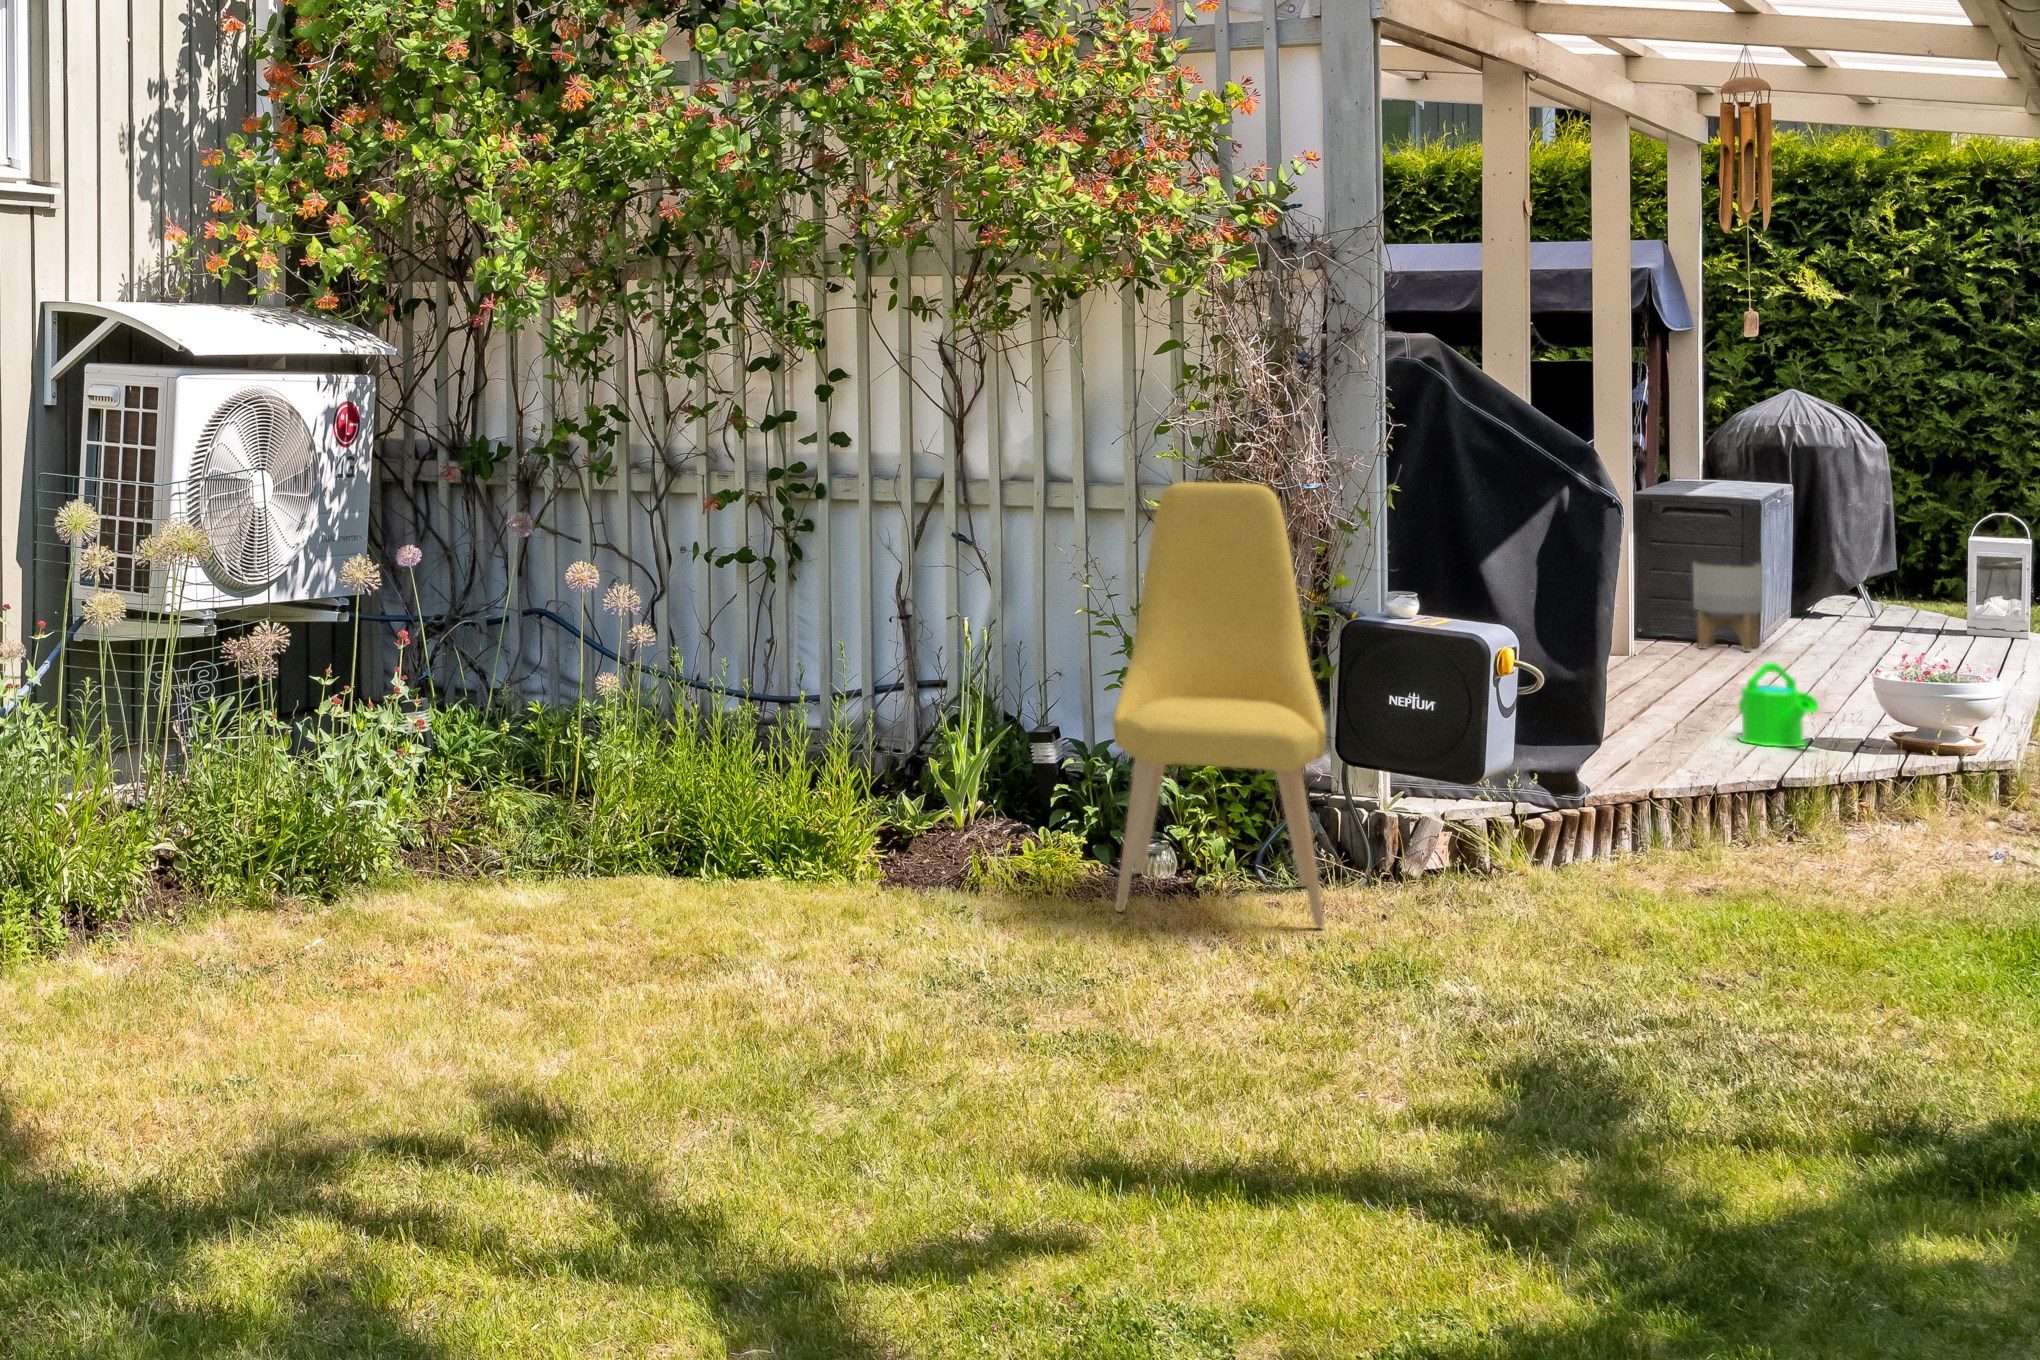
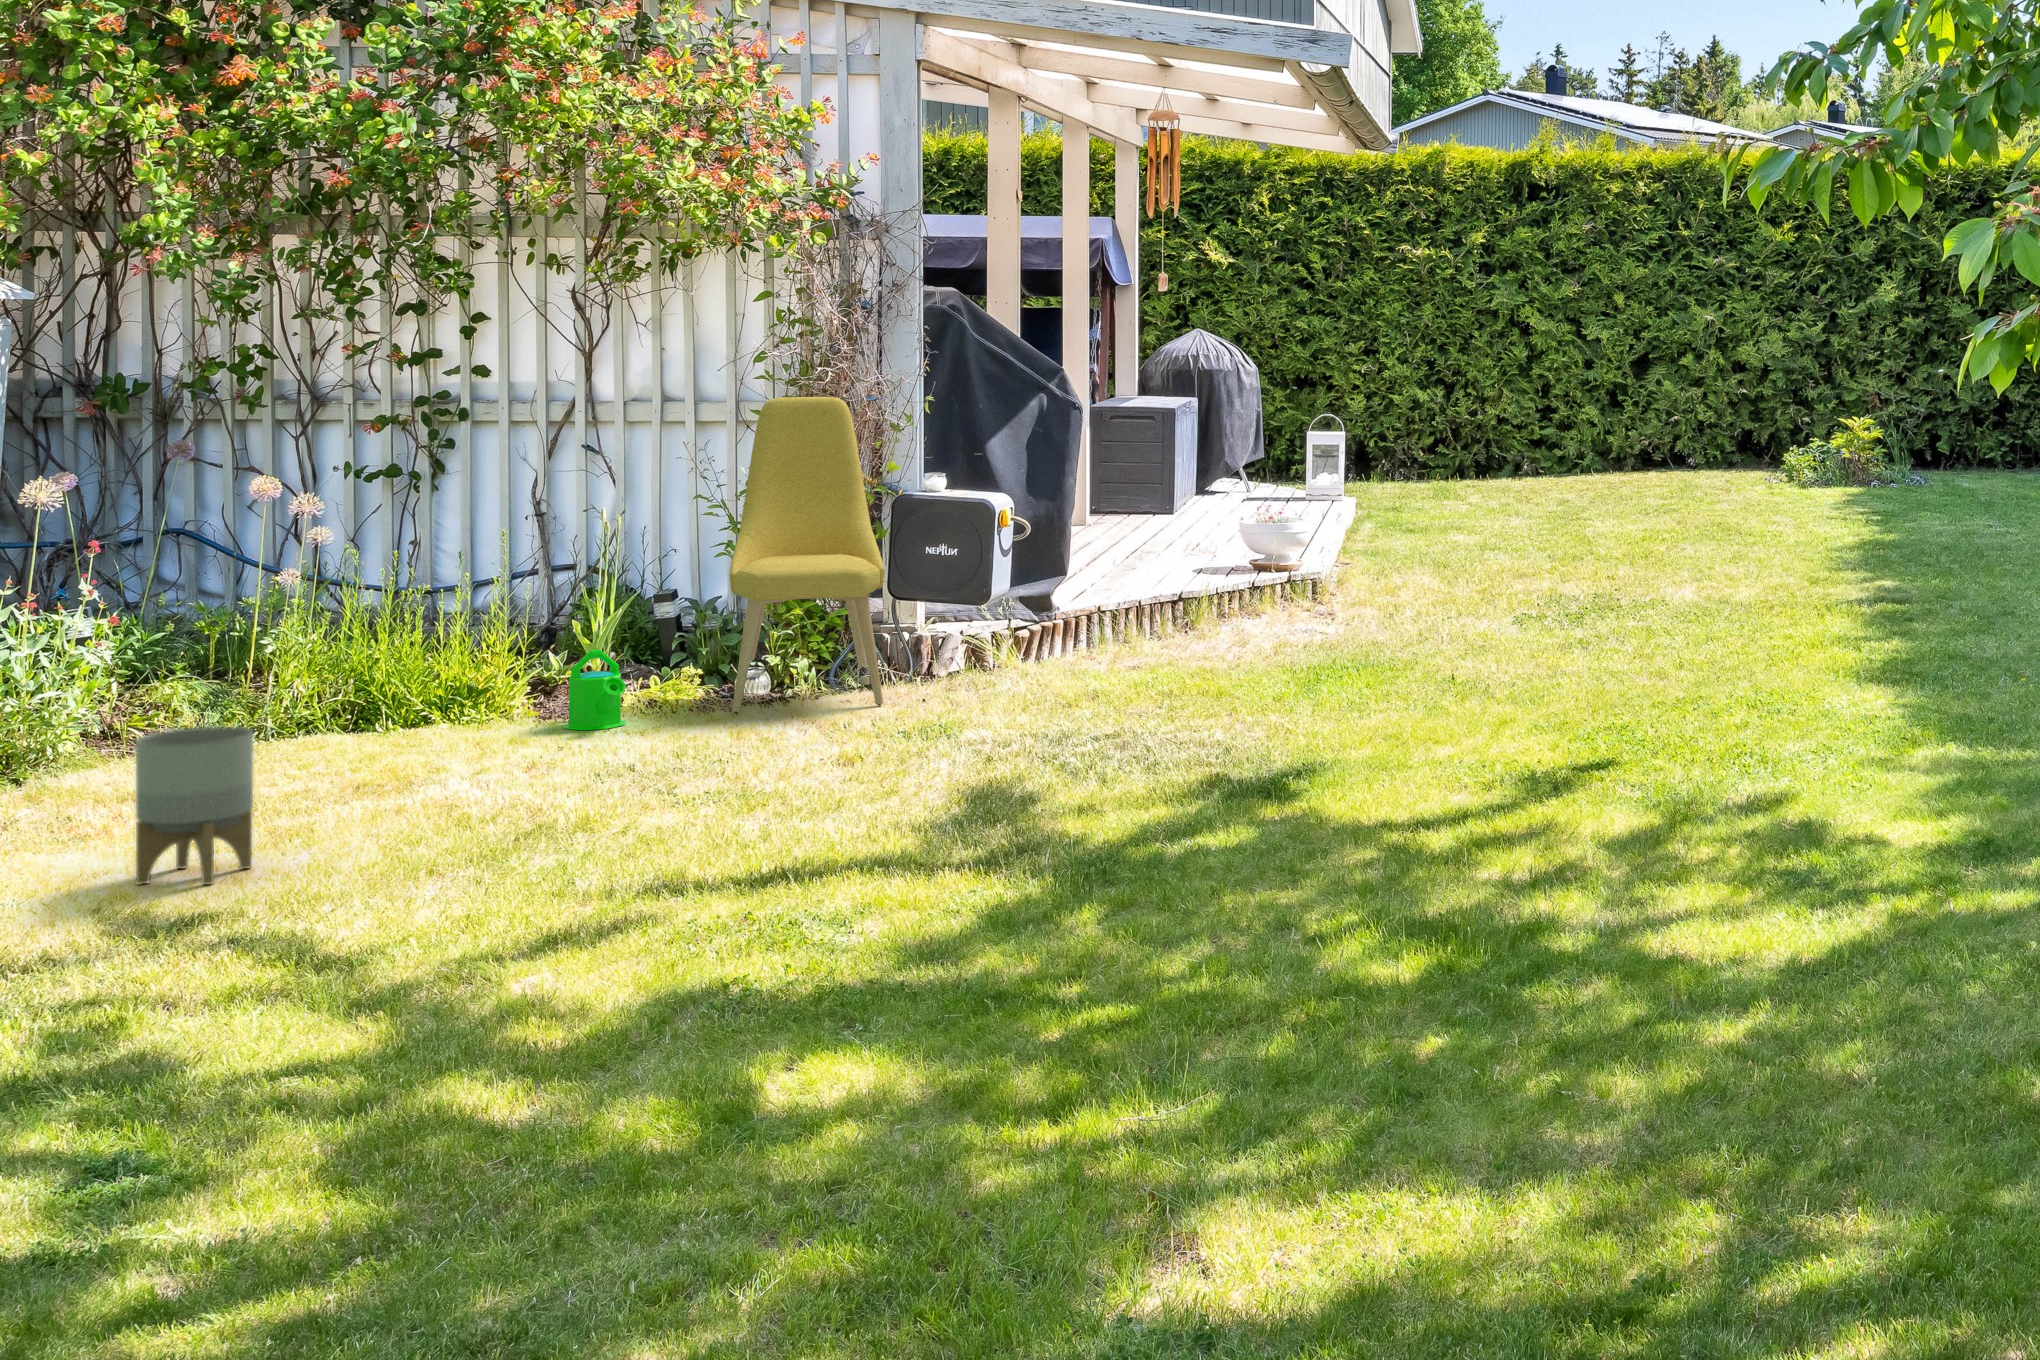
planter: present [1693,563,1763,652] -> present [136,727,253,885]
watering can: present [1737,662,1819,747] -> present [564,649,626,730]

